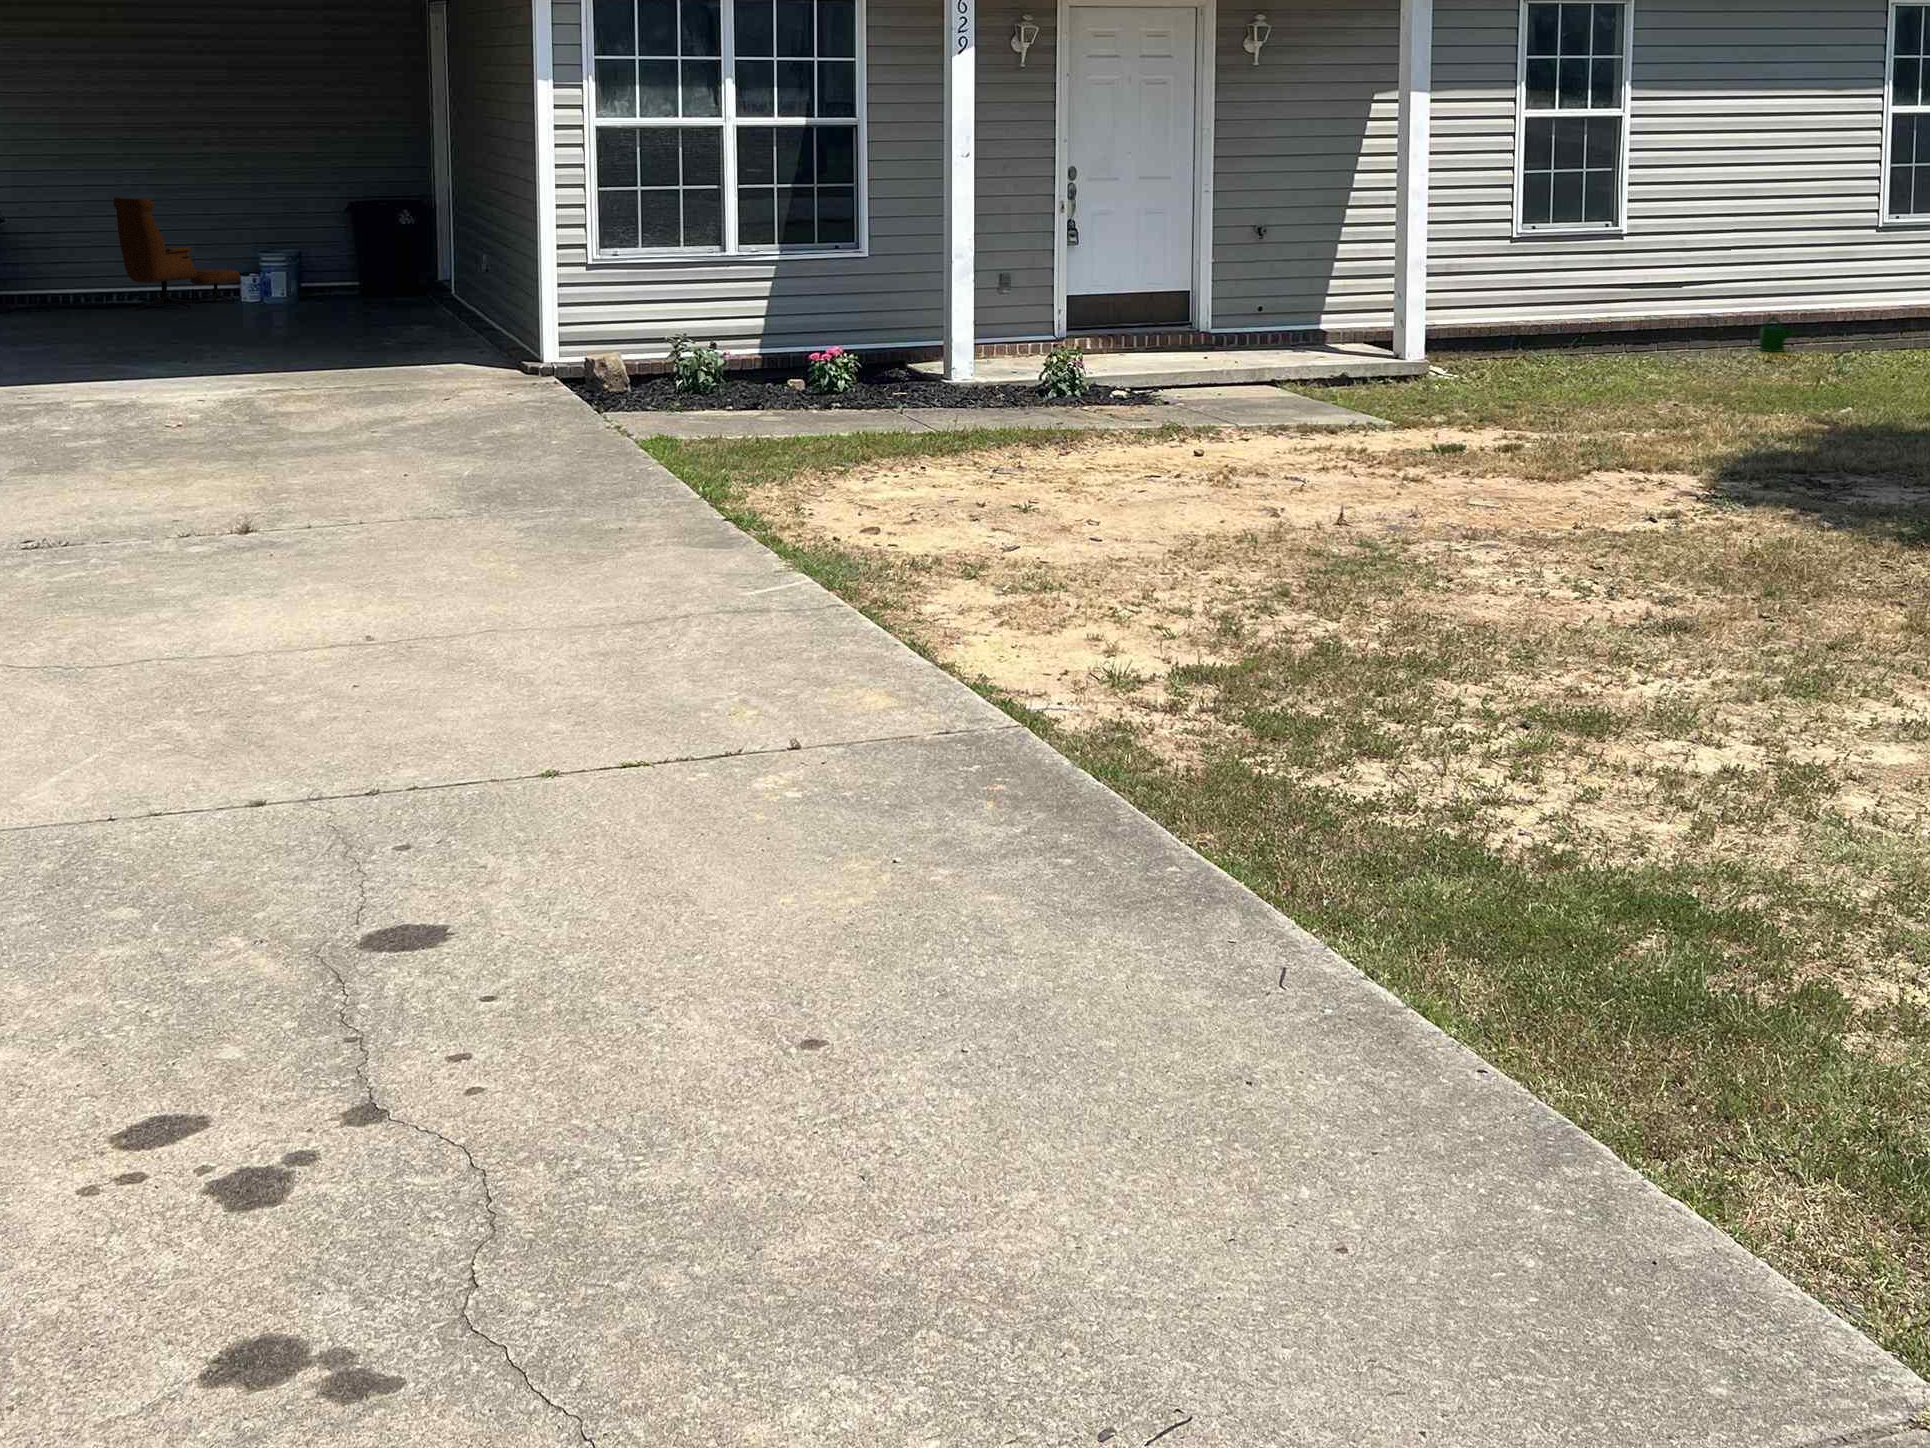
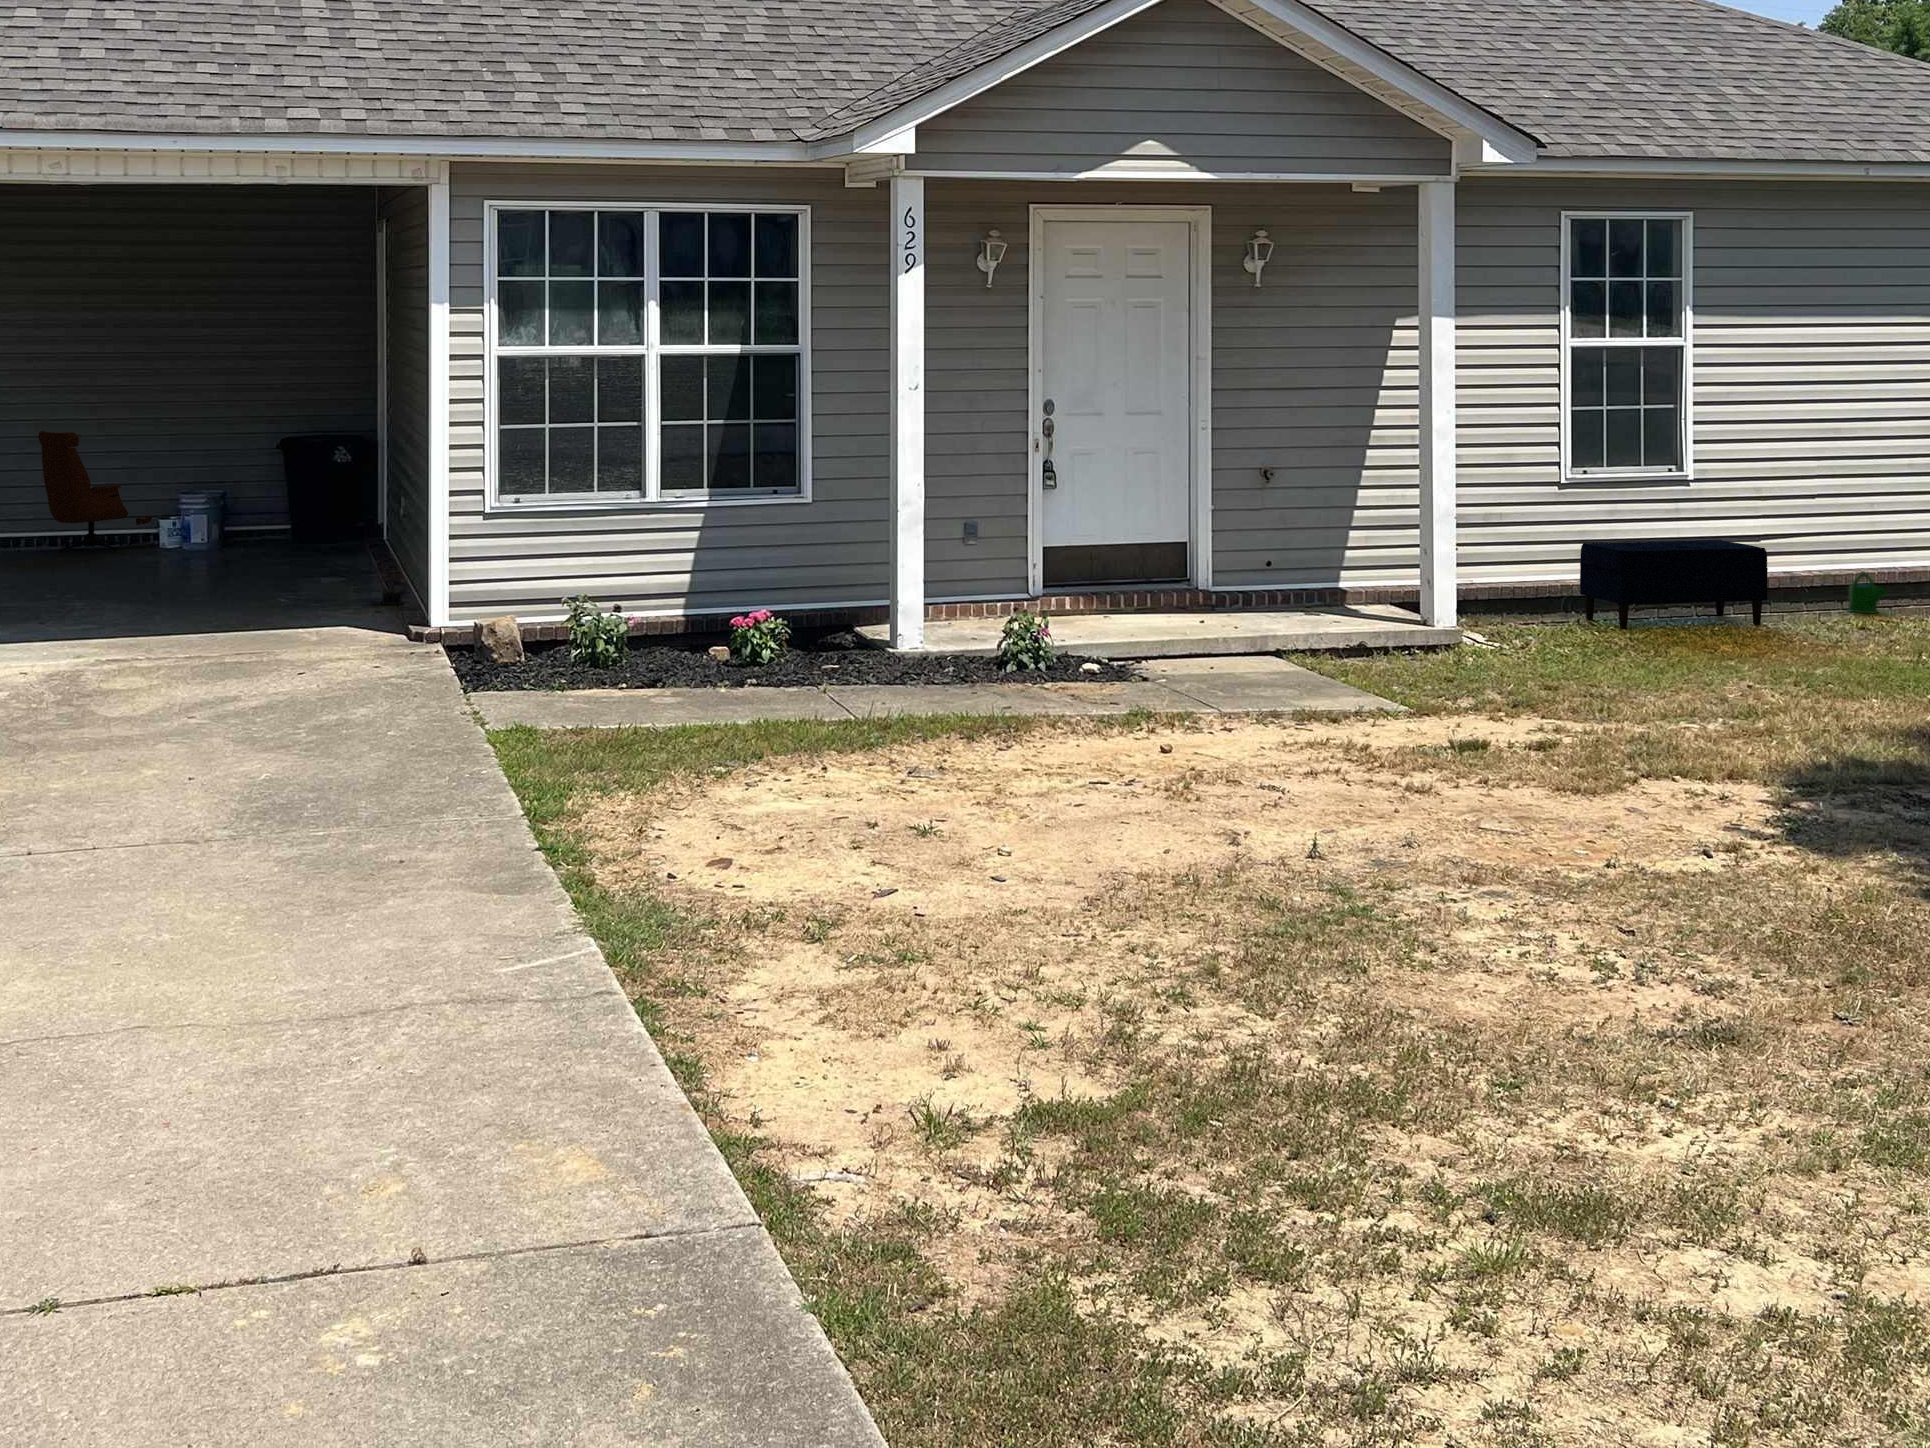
bench: none [1530,288,1692,365] -> present [1580,540,1768,629]
decorative plant: none [458,305,494,351] -> present [377,554,410,605]

